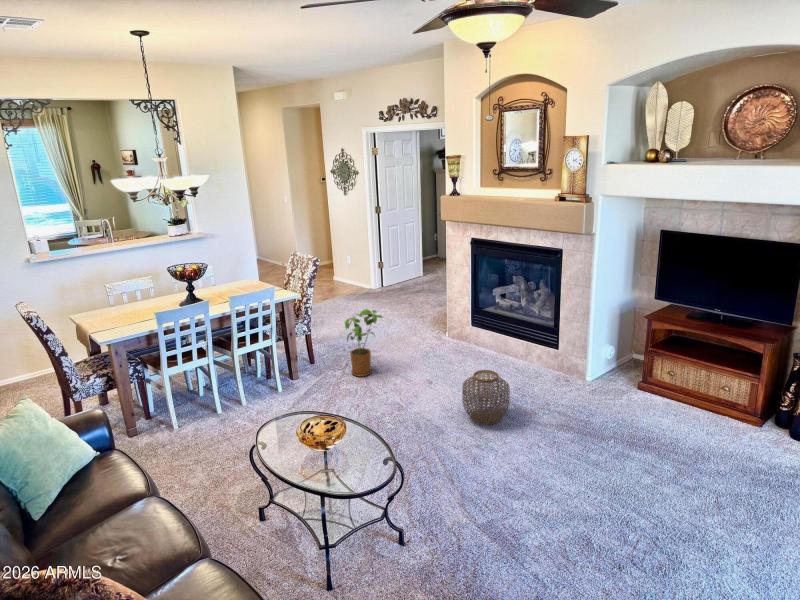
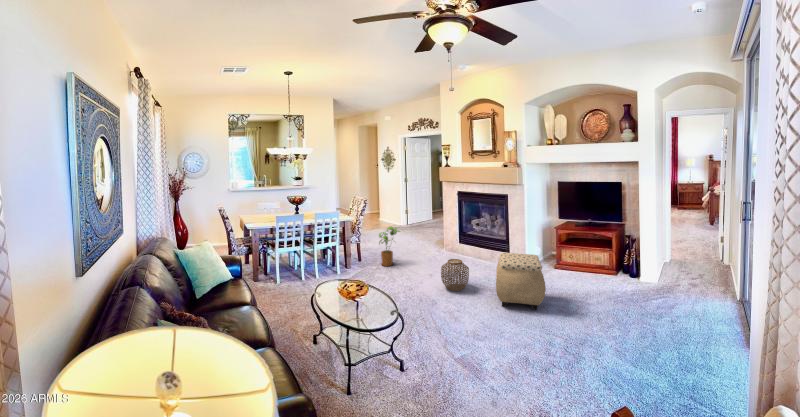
ottoman: none [556,360,646,457] -> present [496,253,546,310]

